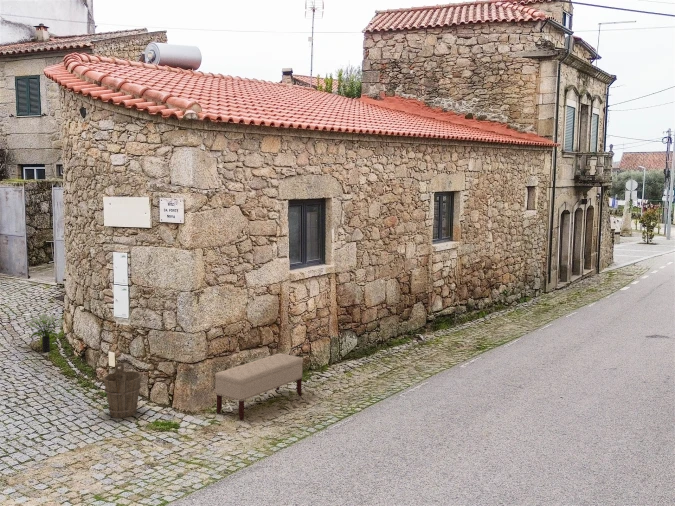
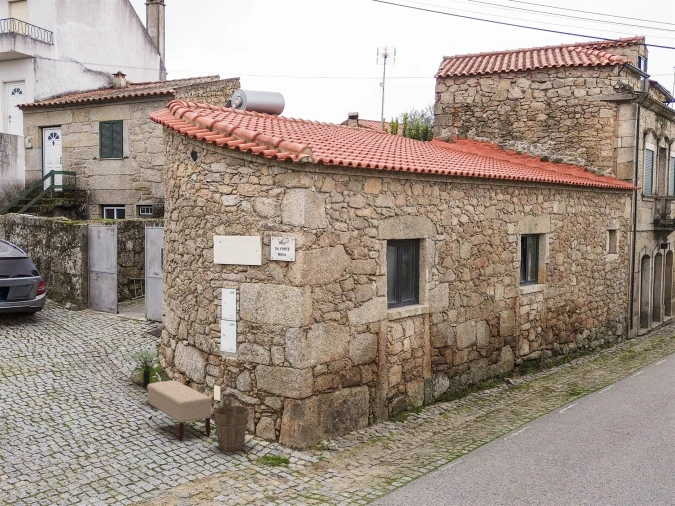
bench: present [215,353,303,421] -> present [147,380,212,441]

